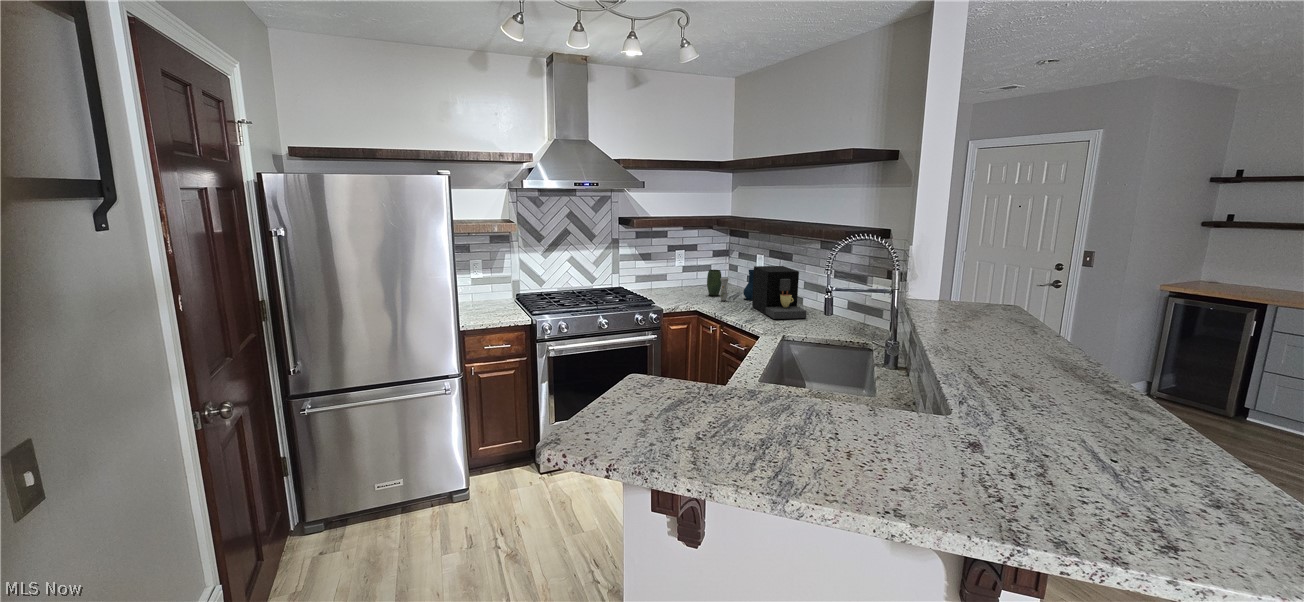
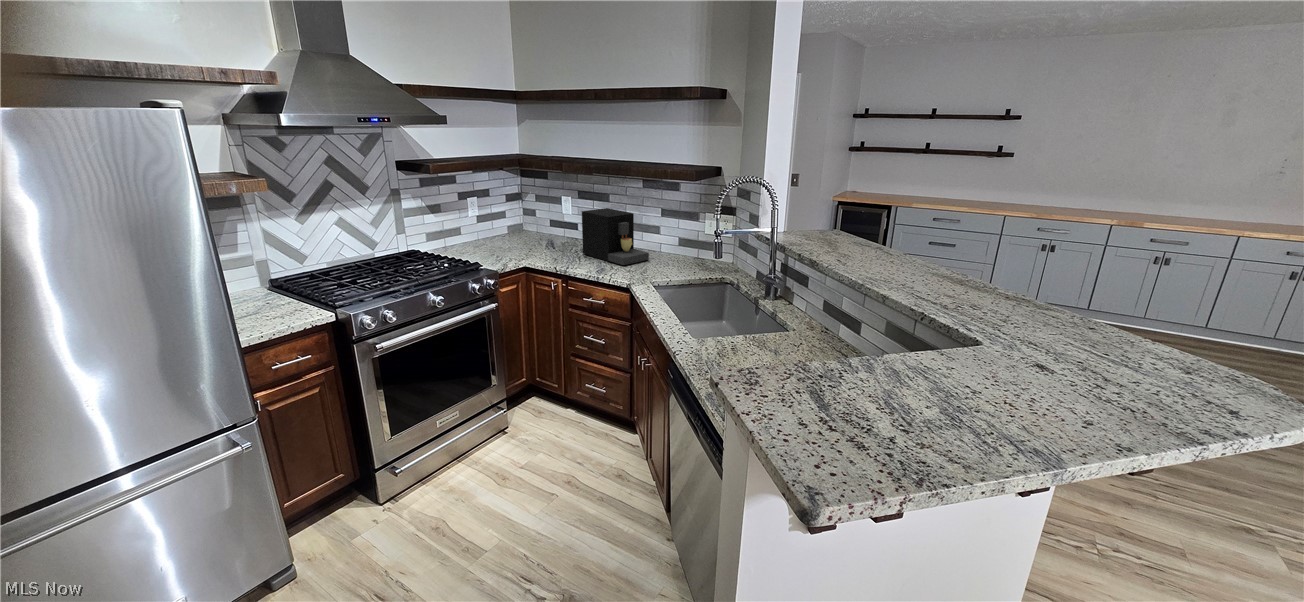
vase: present [707,270,754,301] -> none [517,214,577,251]

